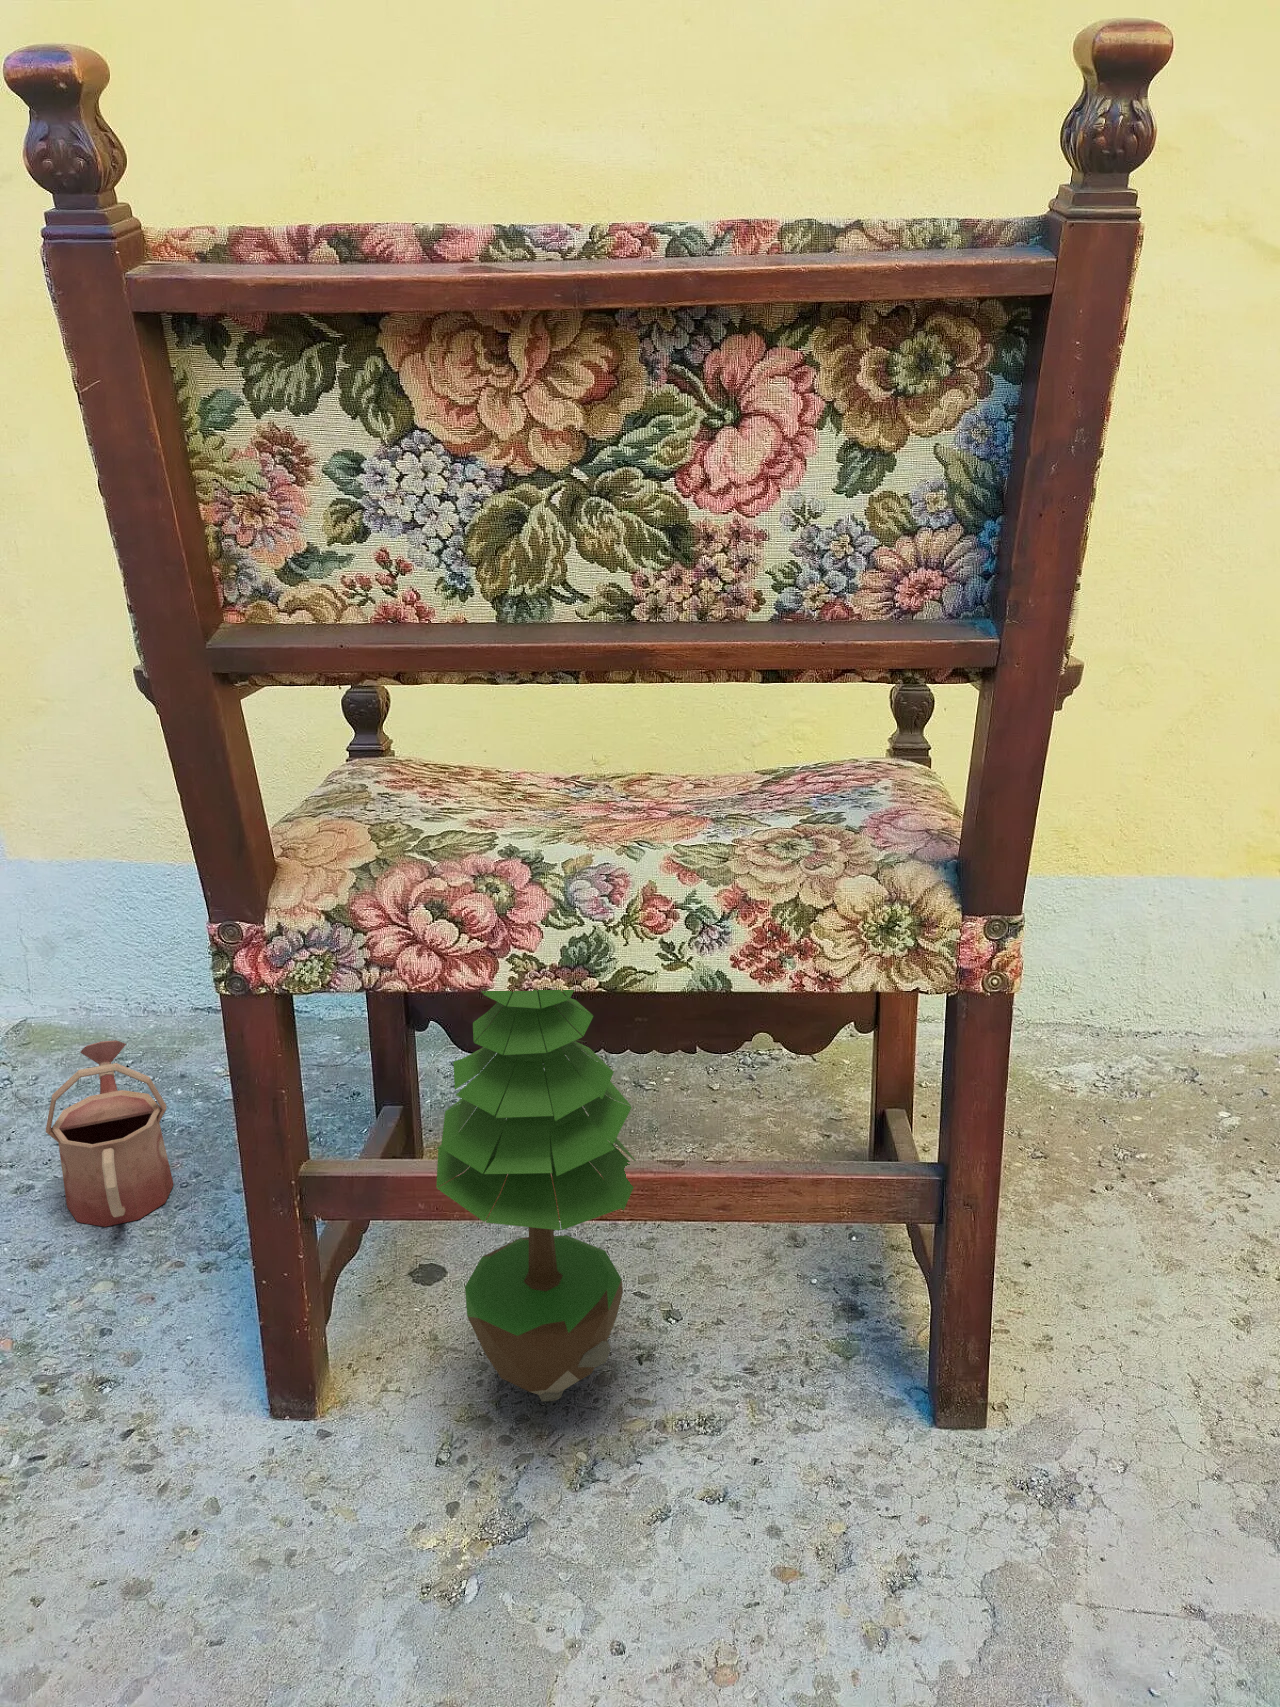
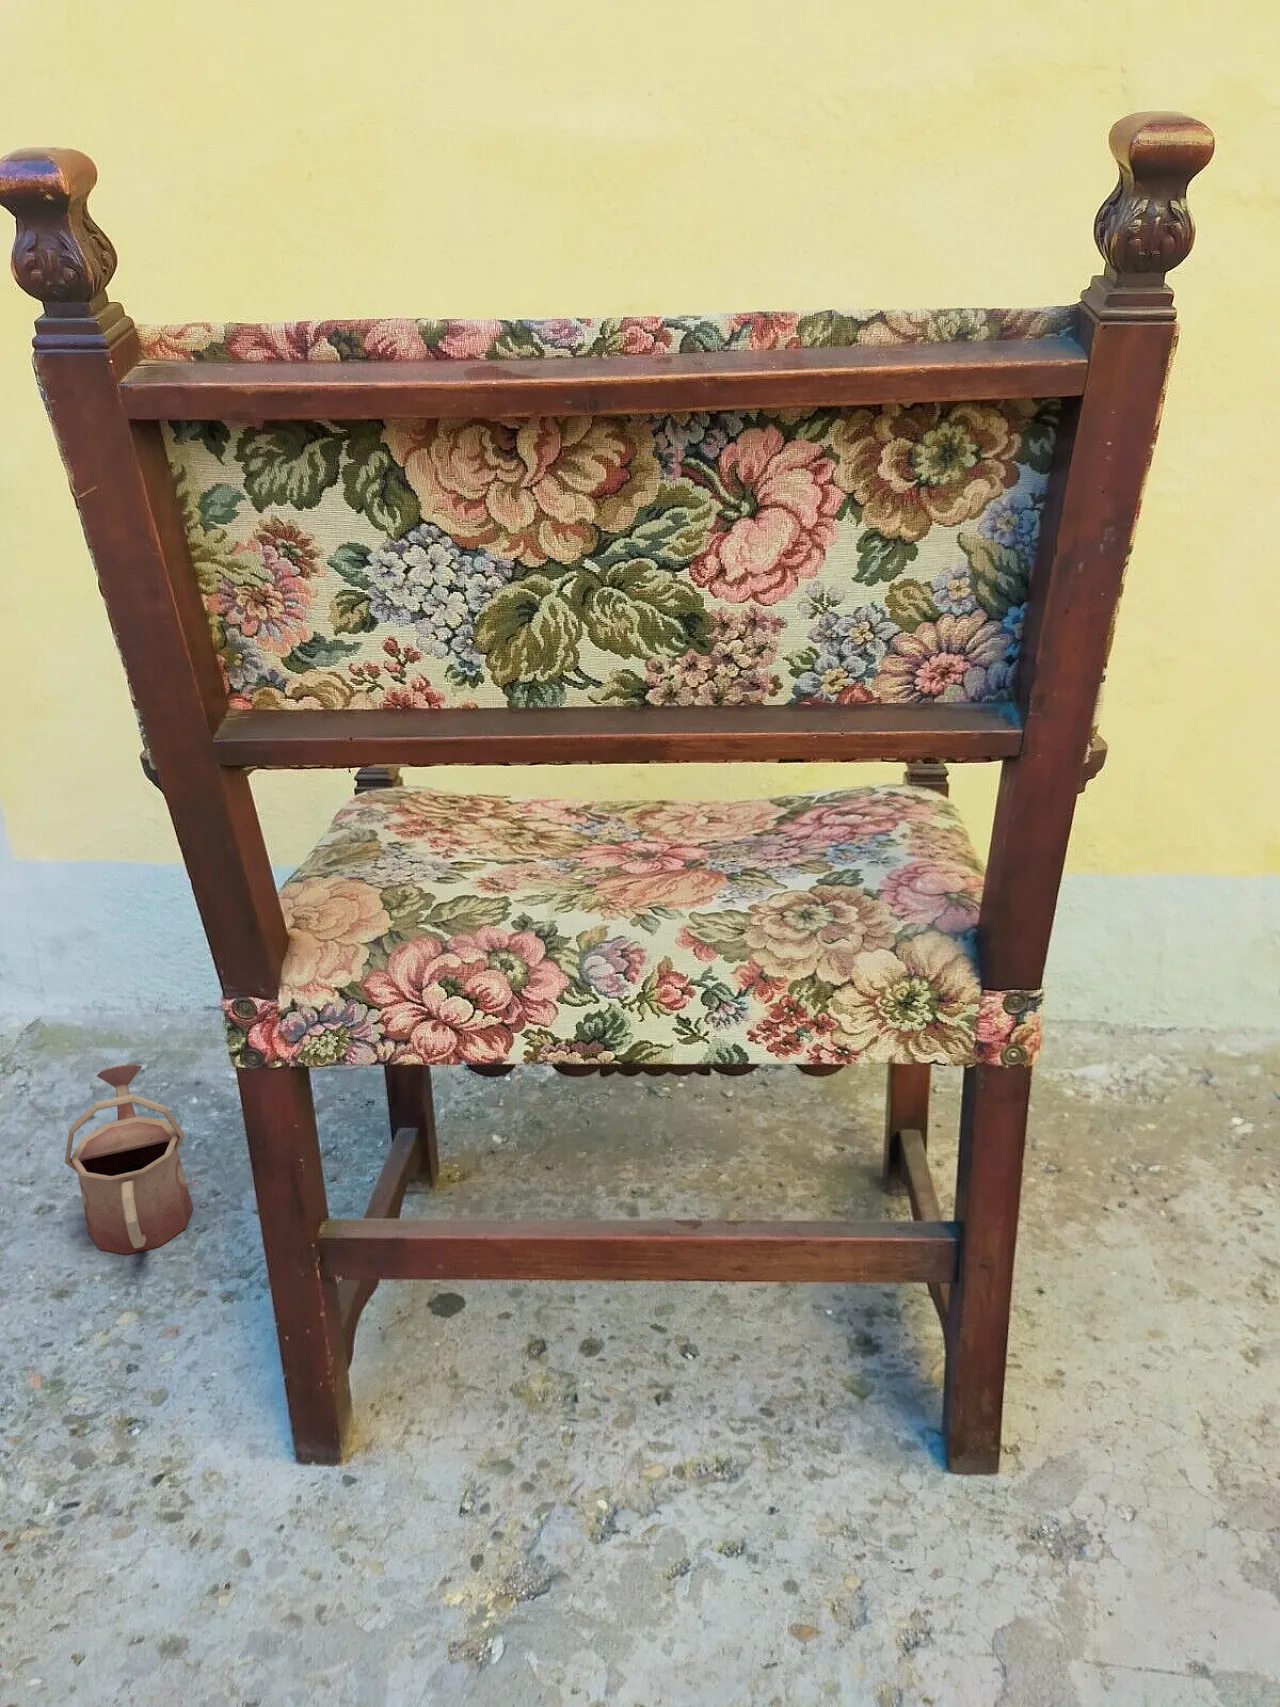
potted tree: present [436,989,636,1401] -> none [452,962,659,1447]

